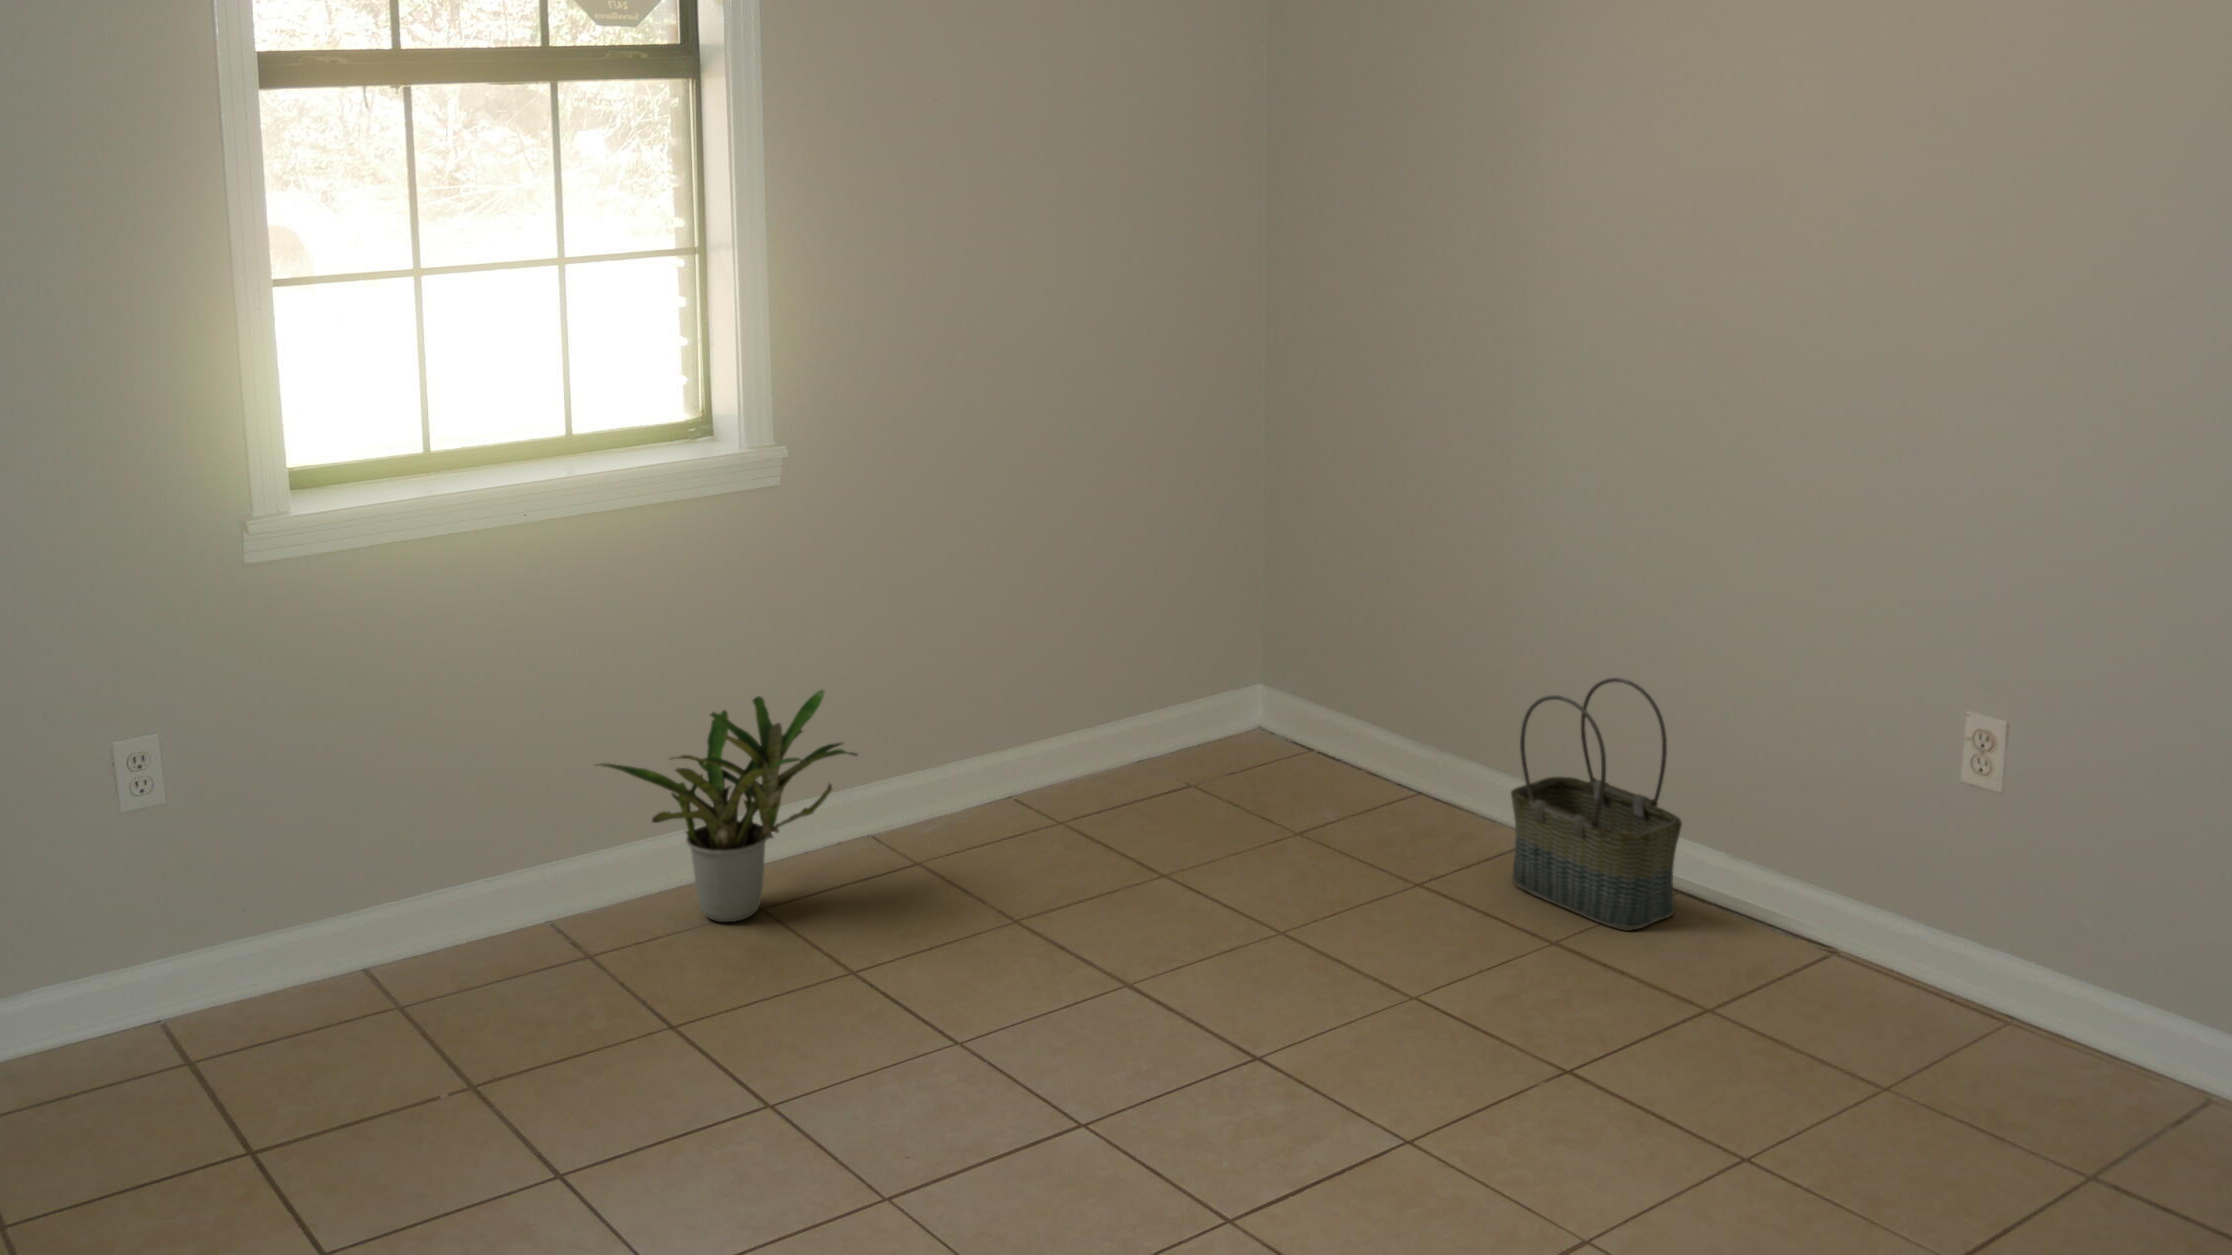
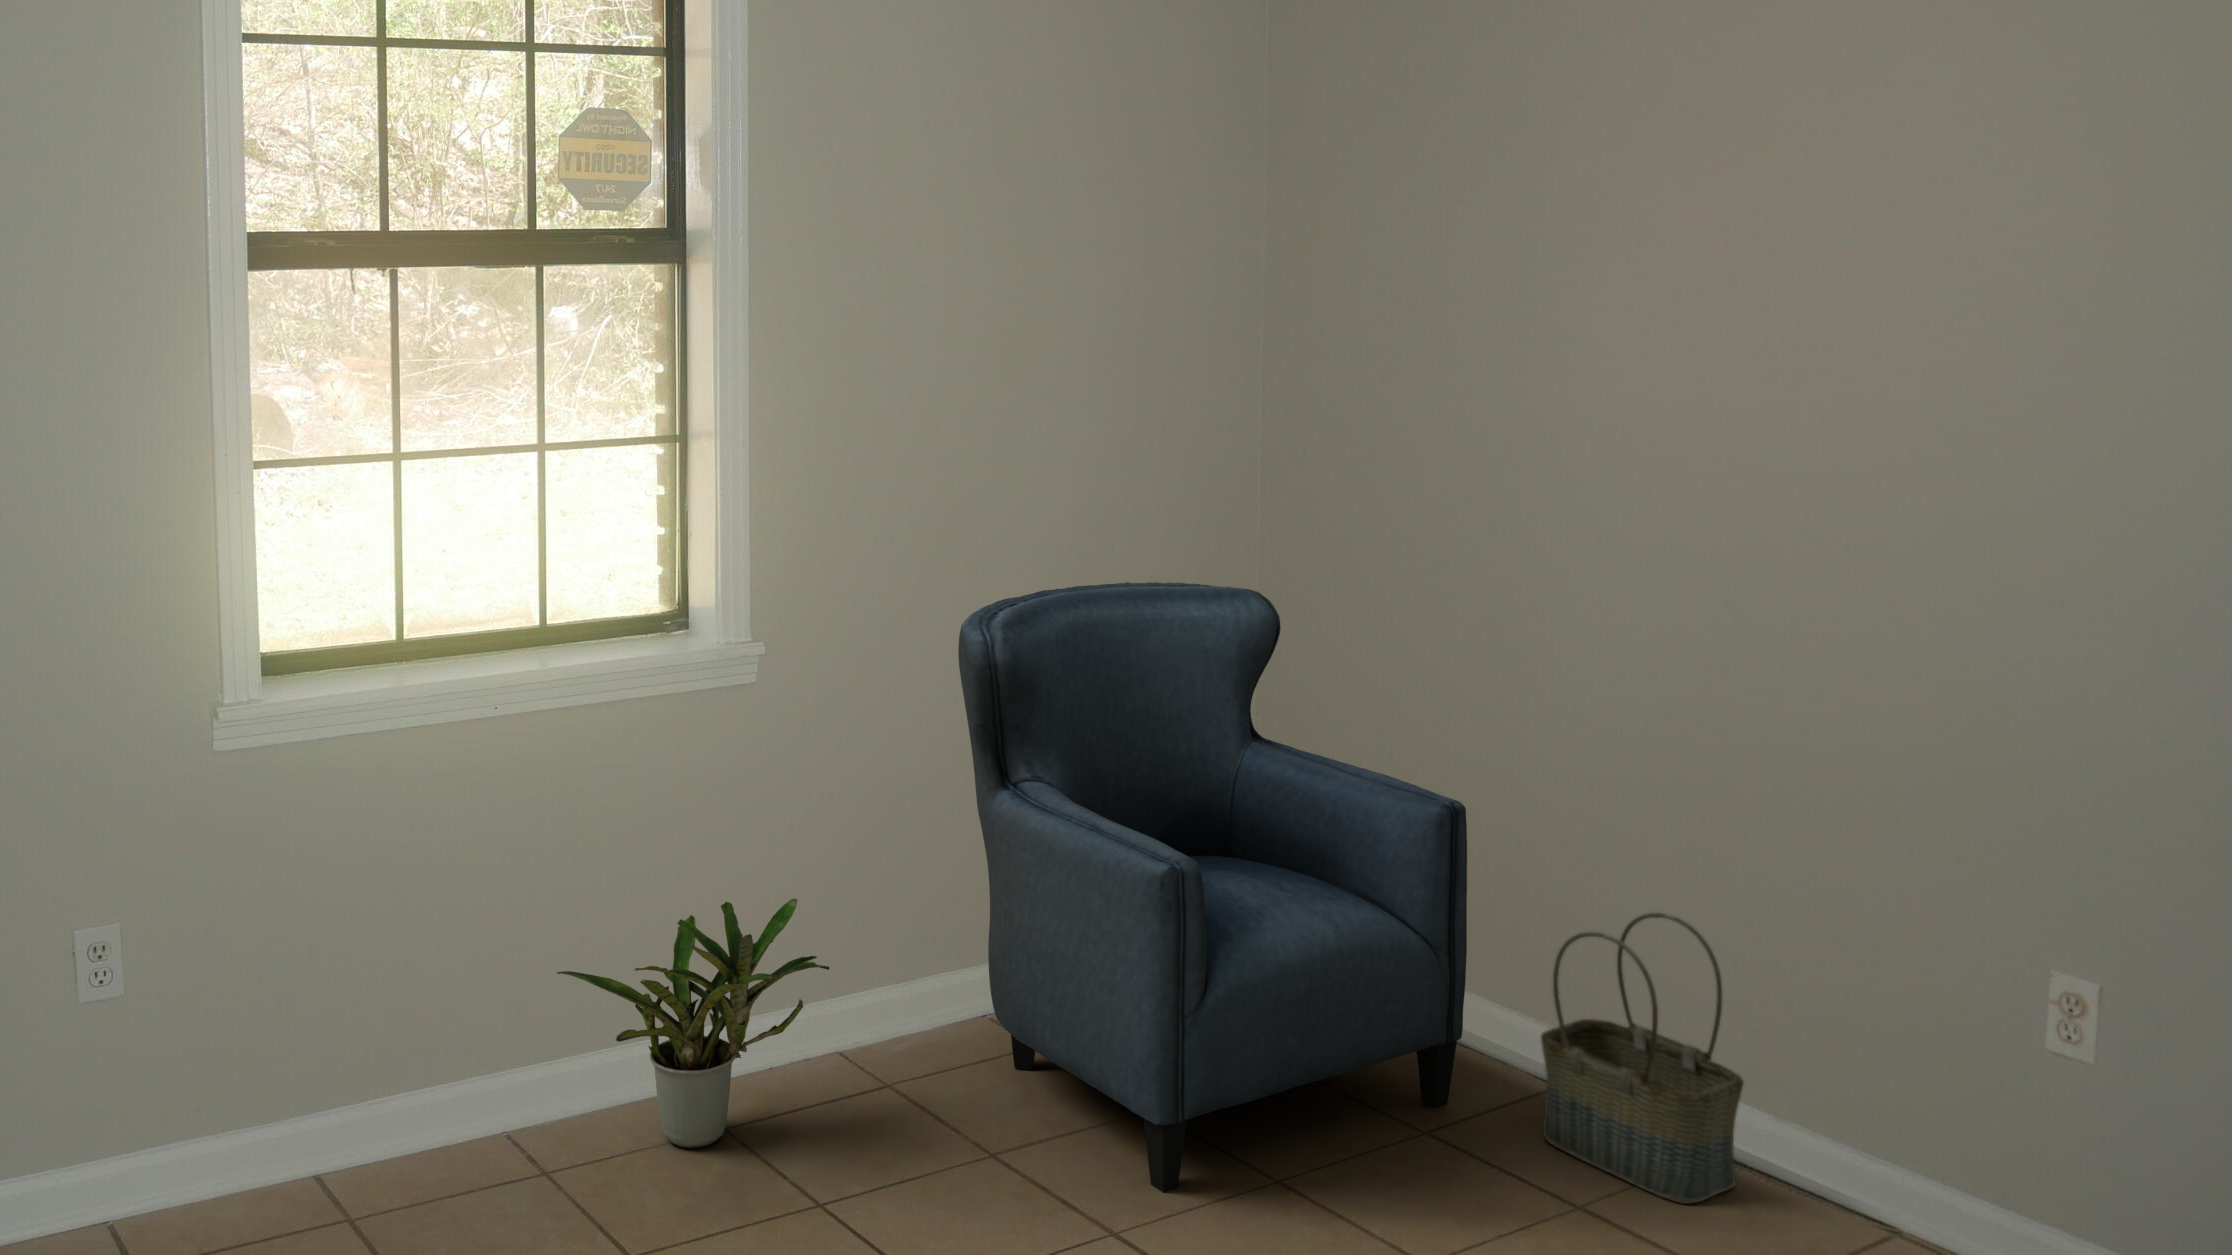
armchair: none [978,387,1448,941] -> present [958,582,1467,1193]

